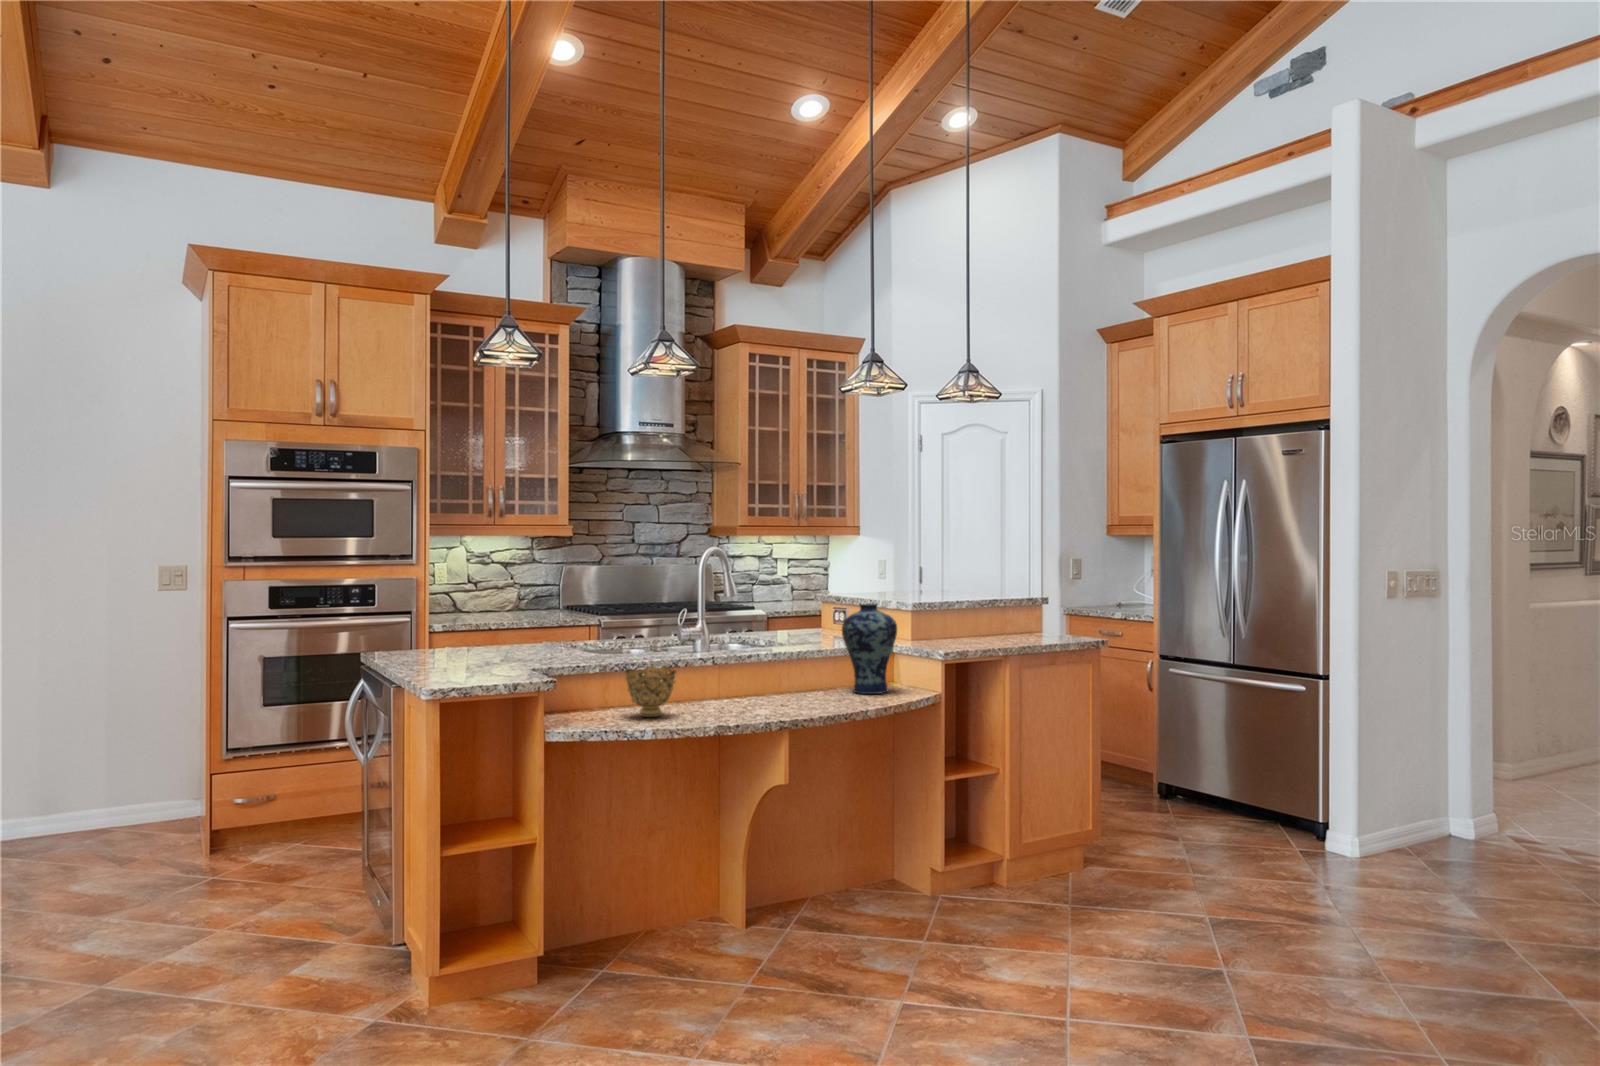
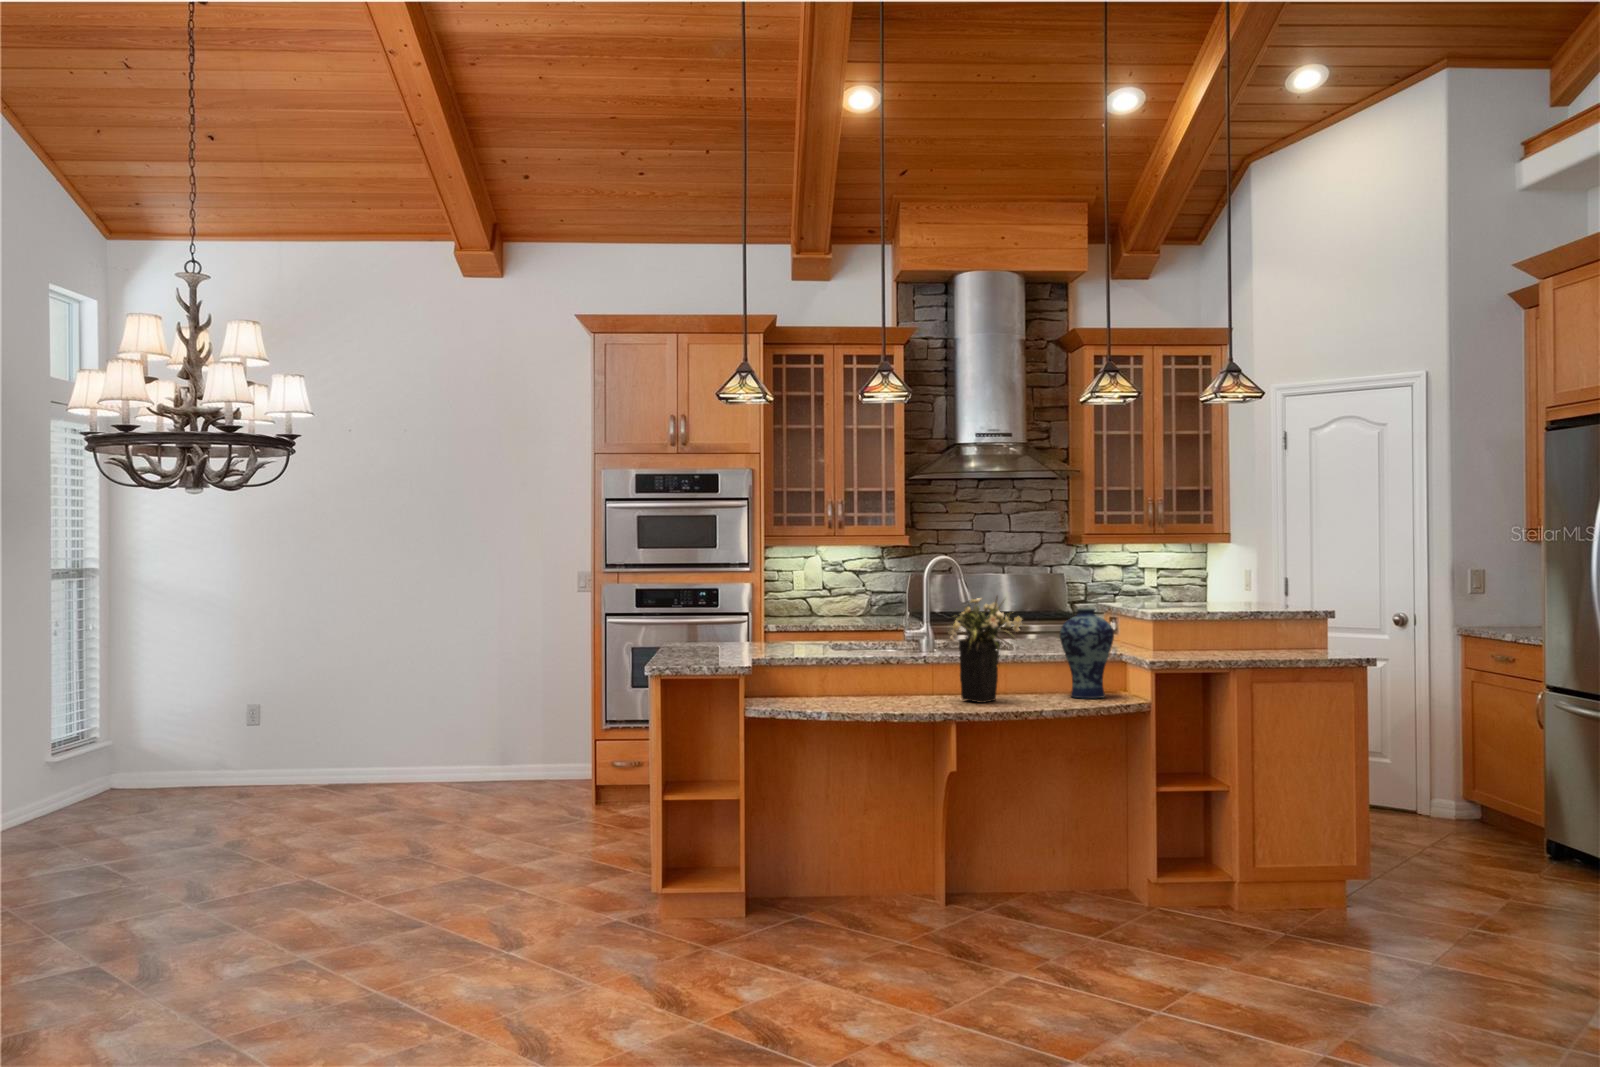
flower arrangement: none [747,592,834,705] -> present [947,596,1028,703]
decorative bowl: present [625,666,676,717] -> none [822,660,869,705]

